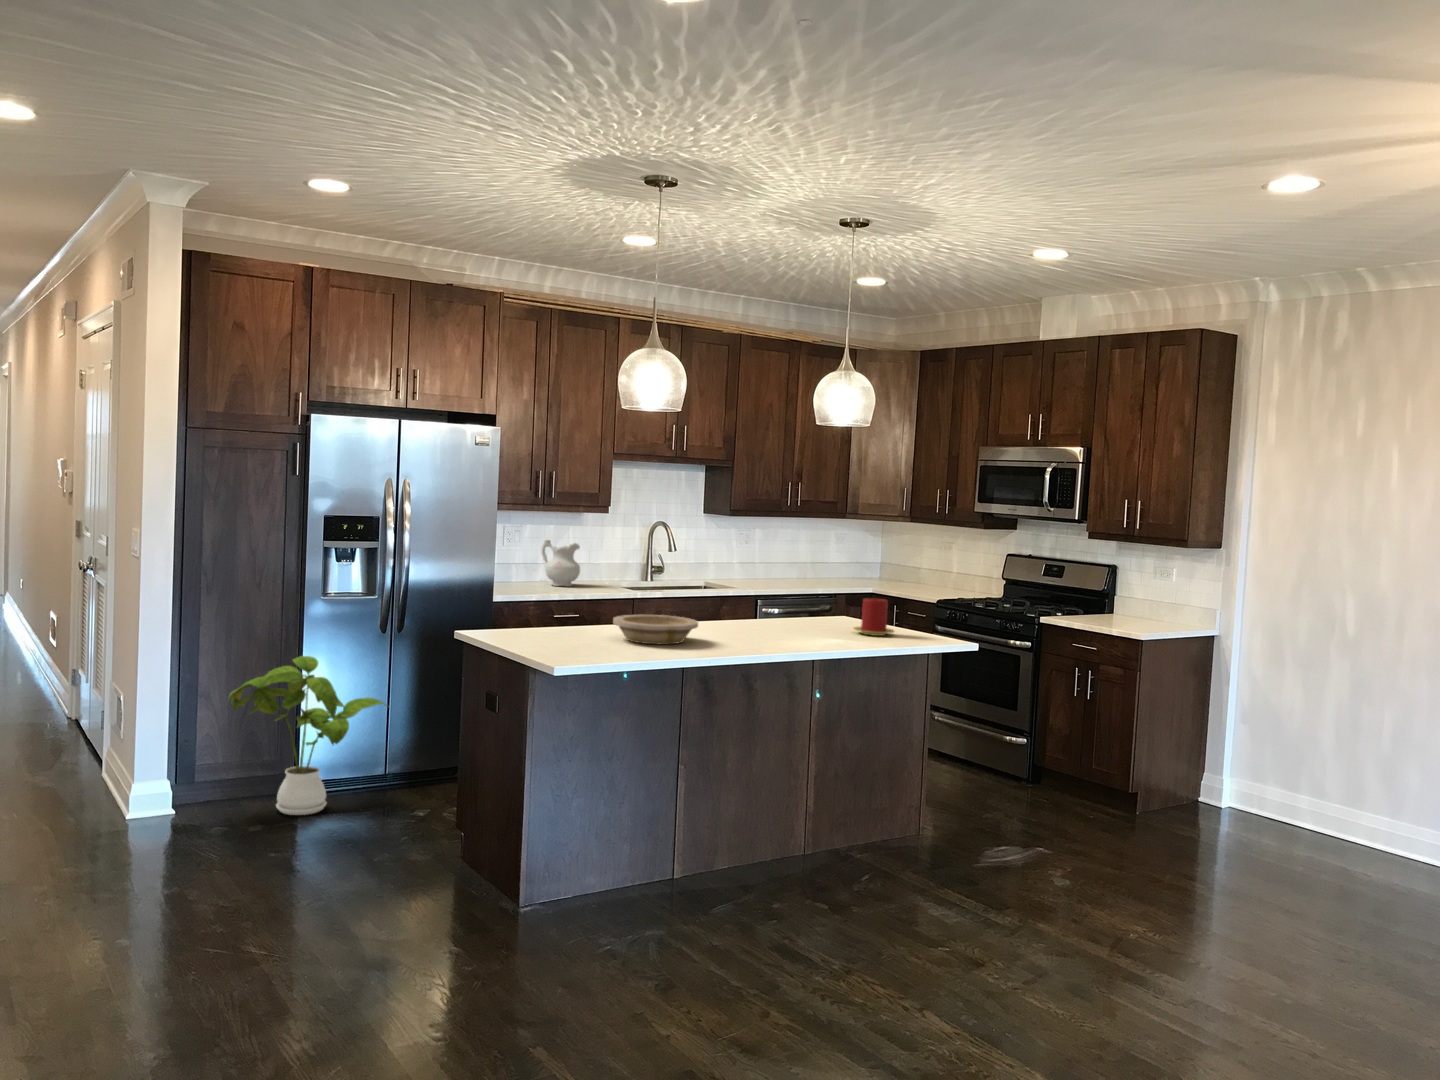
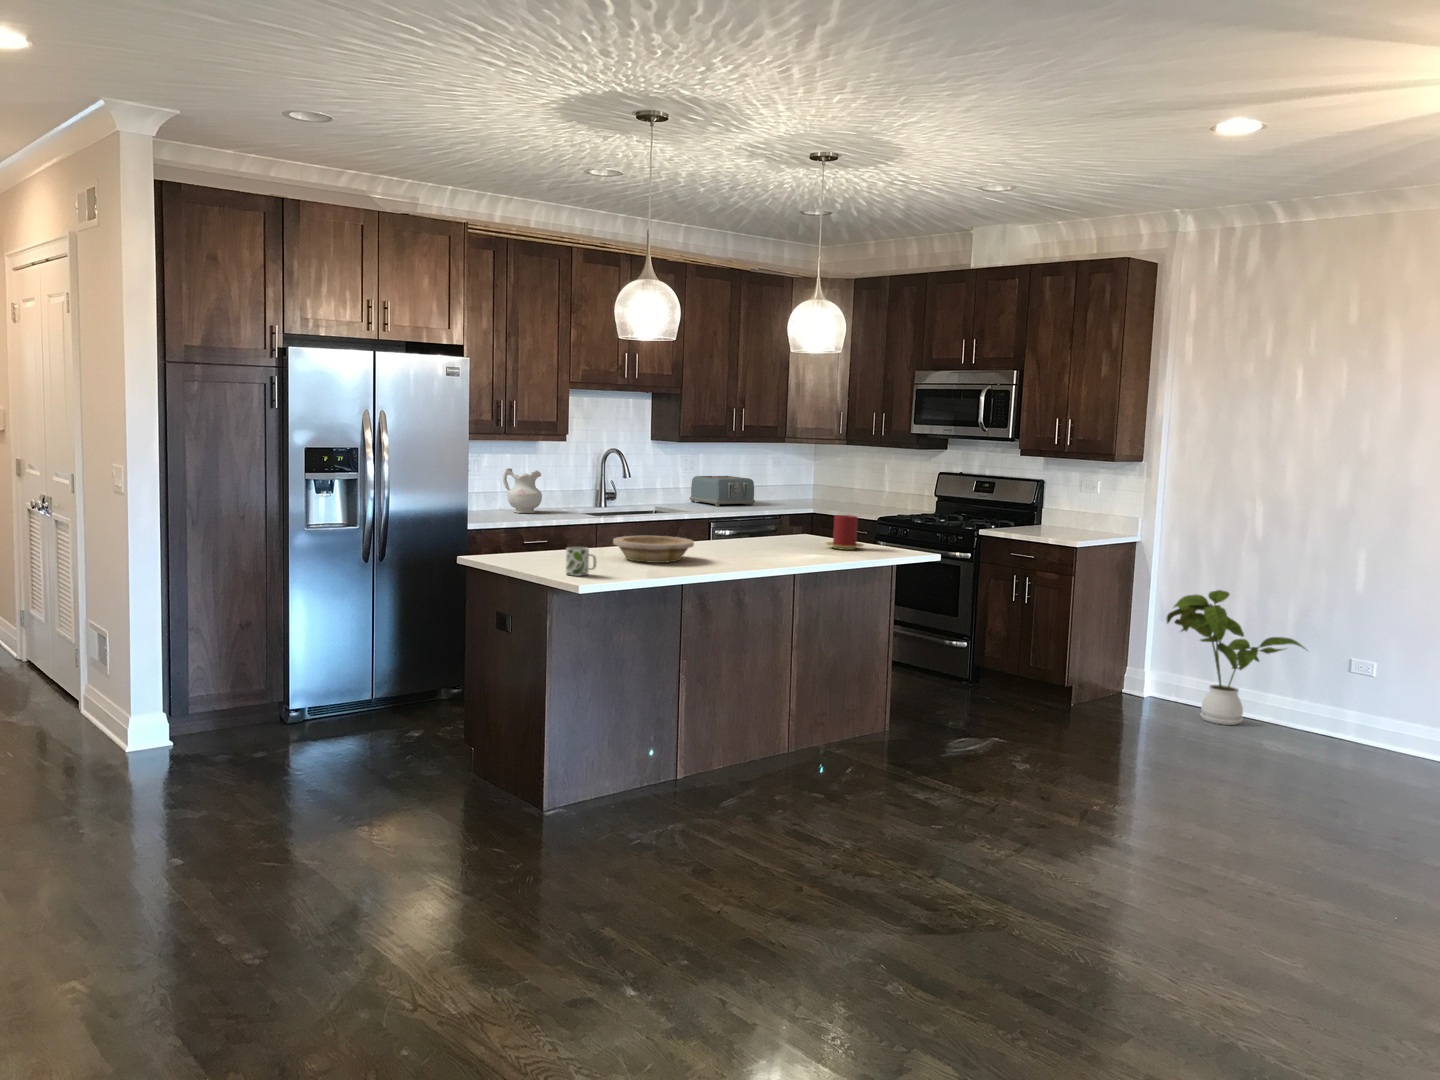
toaster: none [743,552,810,584] -> present [690,476,755,506]
mug: none [547,626,578,656] -> present [566,547,596,576]
house plant: present [228,656,386,815] -> present [1166,590,1305,725]

